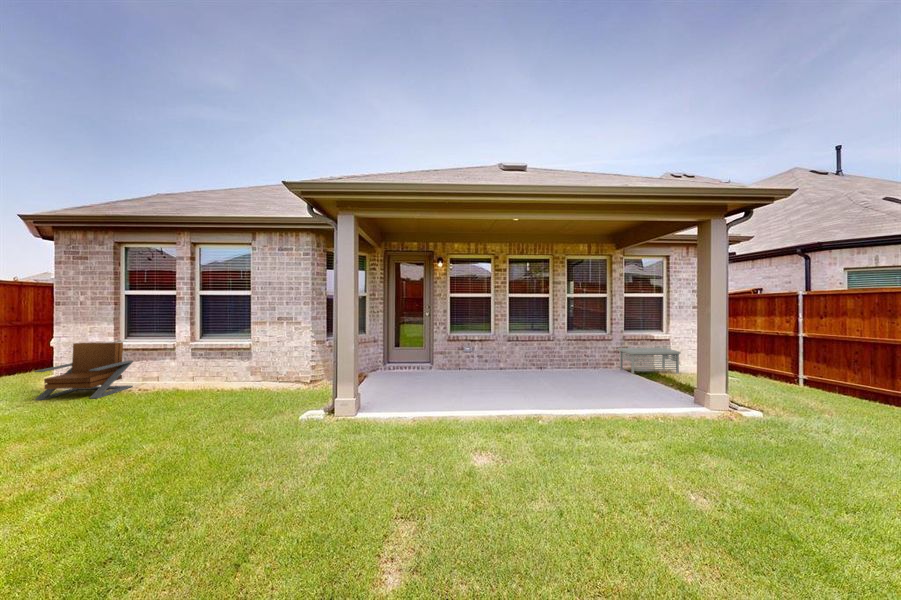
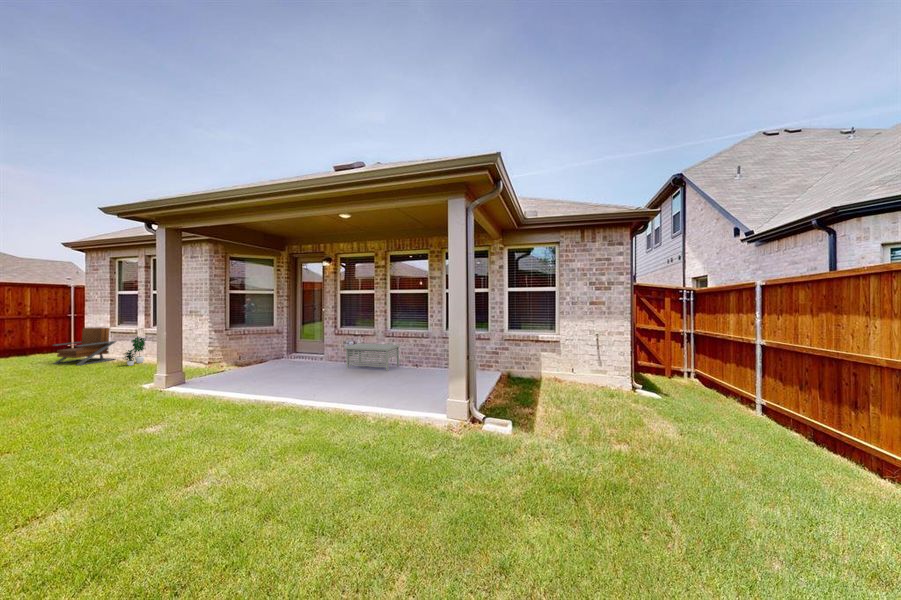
storage bench: present [618,348,681,374] -> present [344,343,400,371]
potted plant: none [178,351,201,393] -> present [123,337,146,366]

